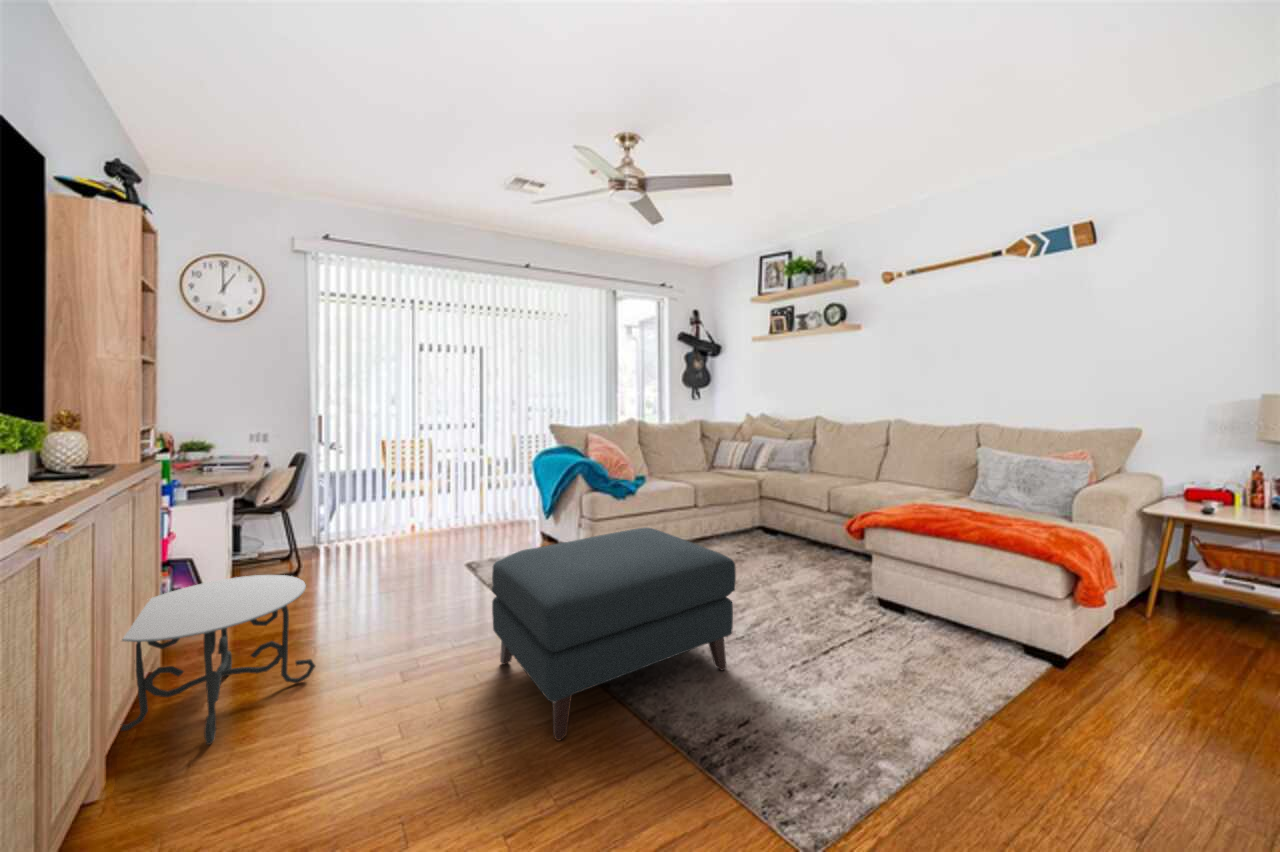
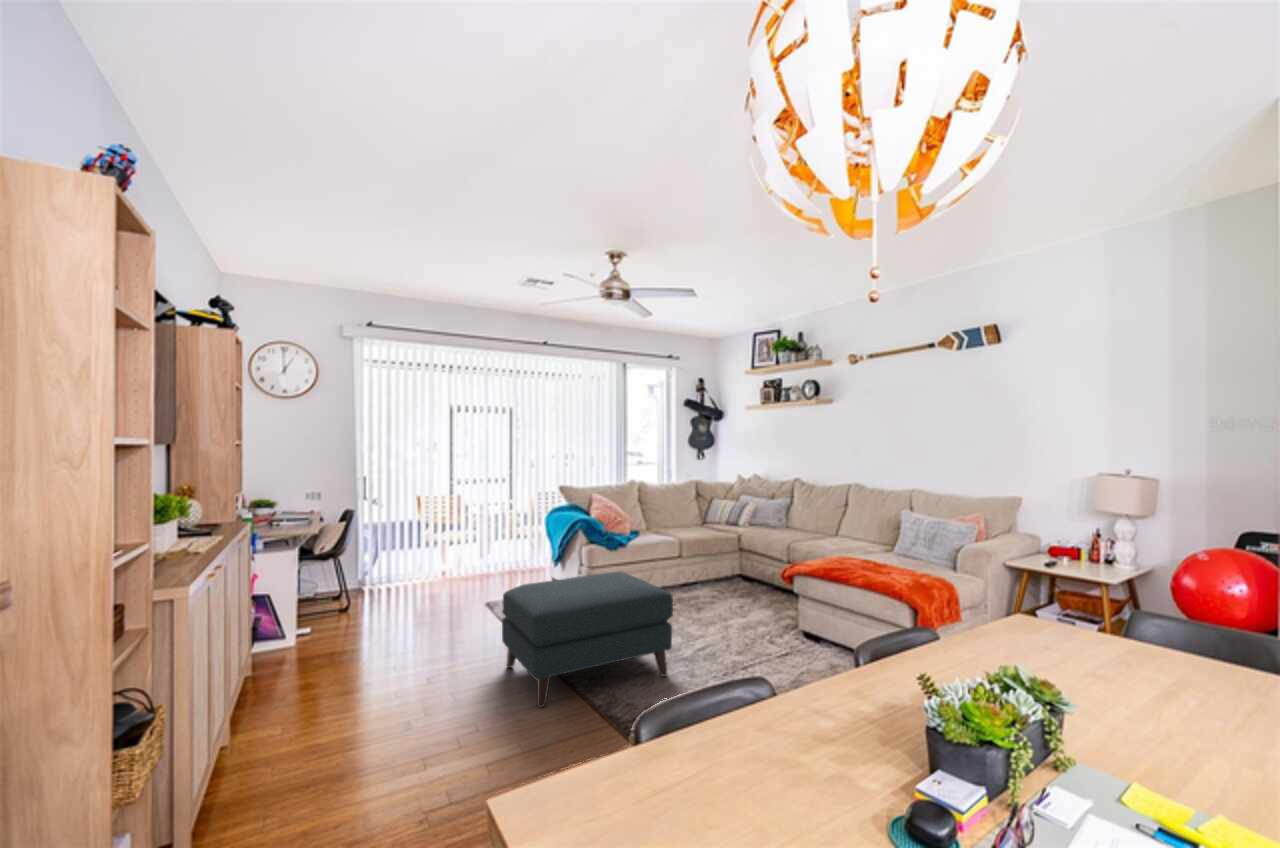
side table: present [120,575,315,745] -> none [256,597,381,700]

